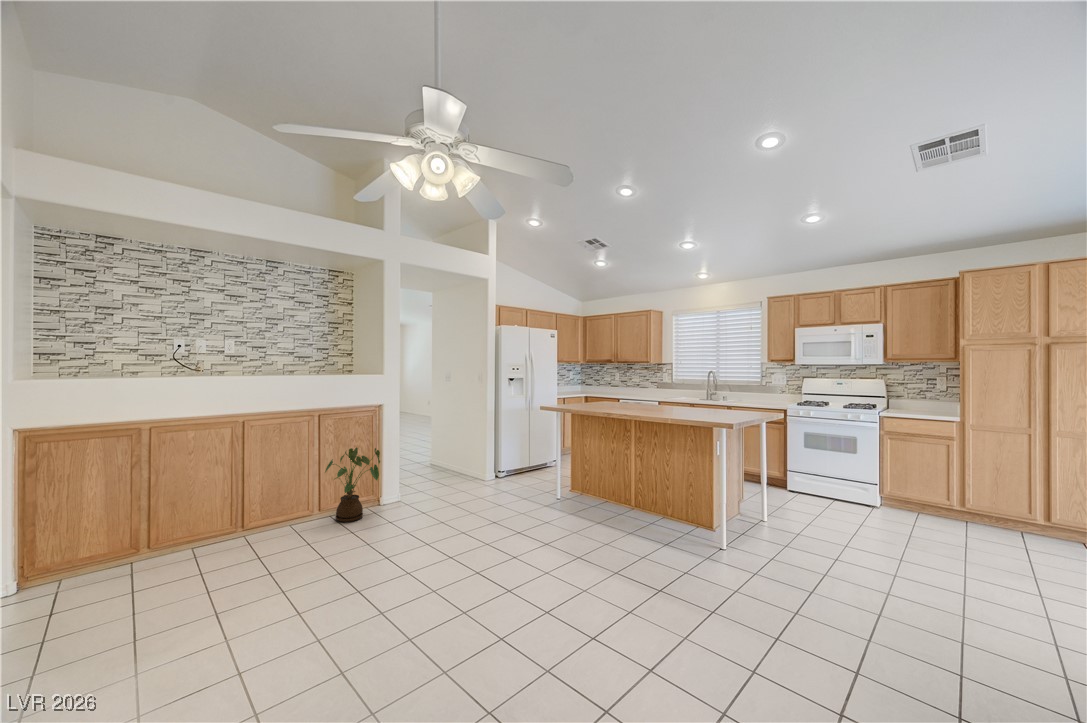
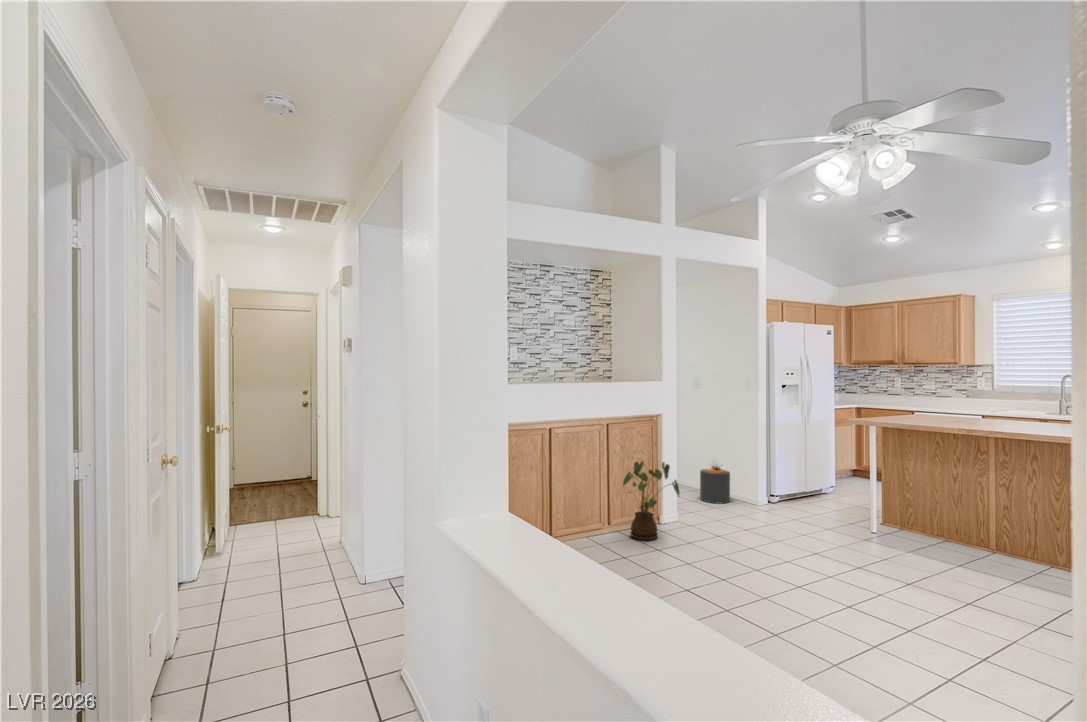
trash can: none [440,439,465,479] -> present [700,465,730,503]

